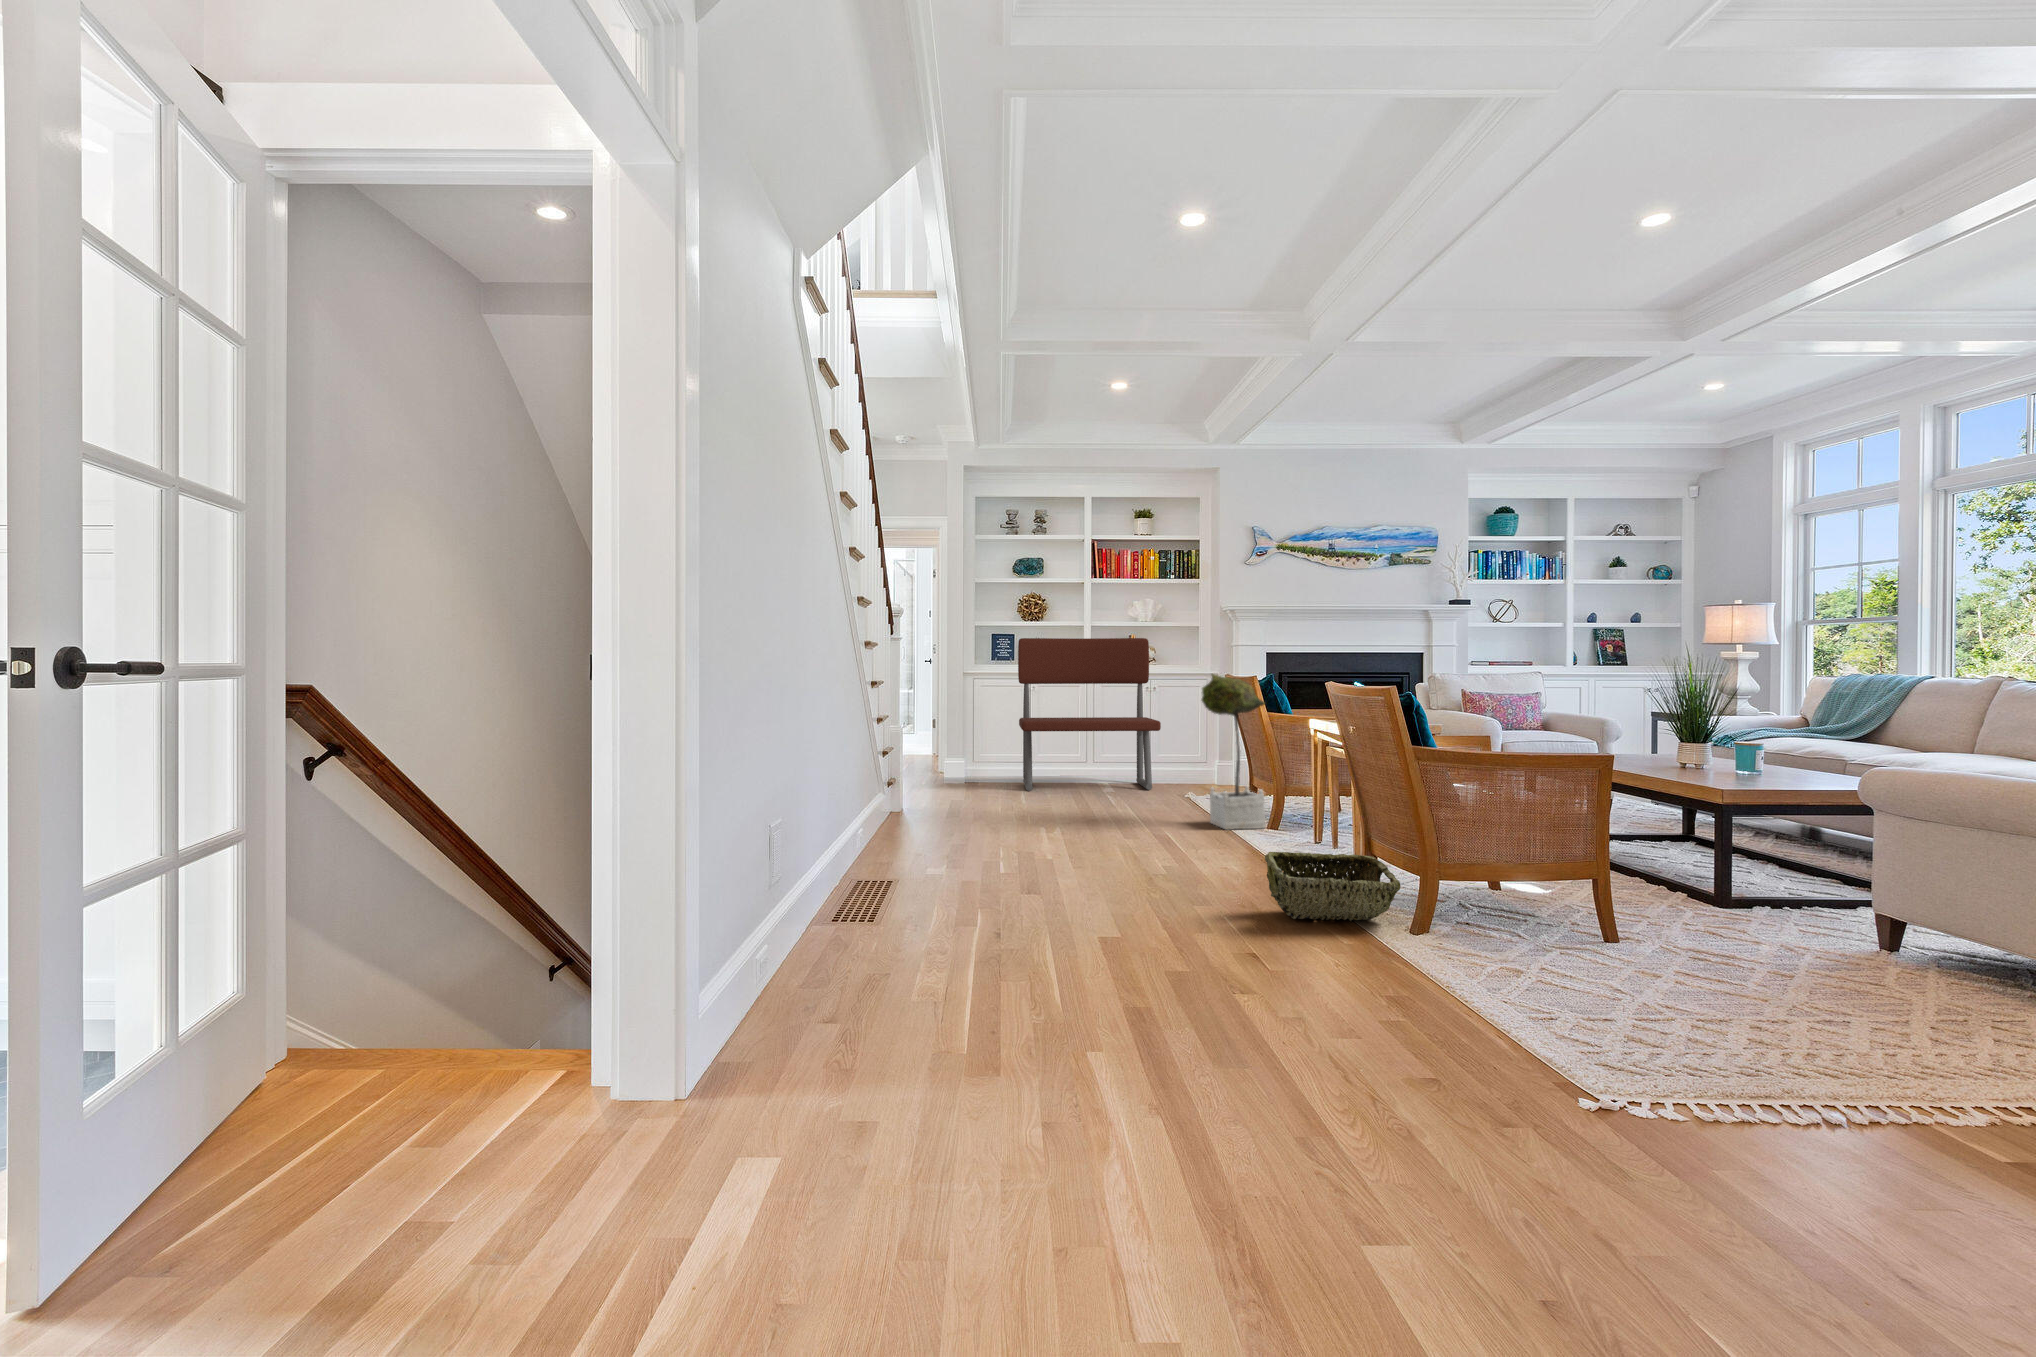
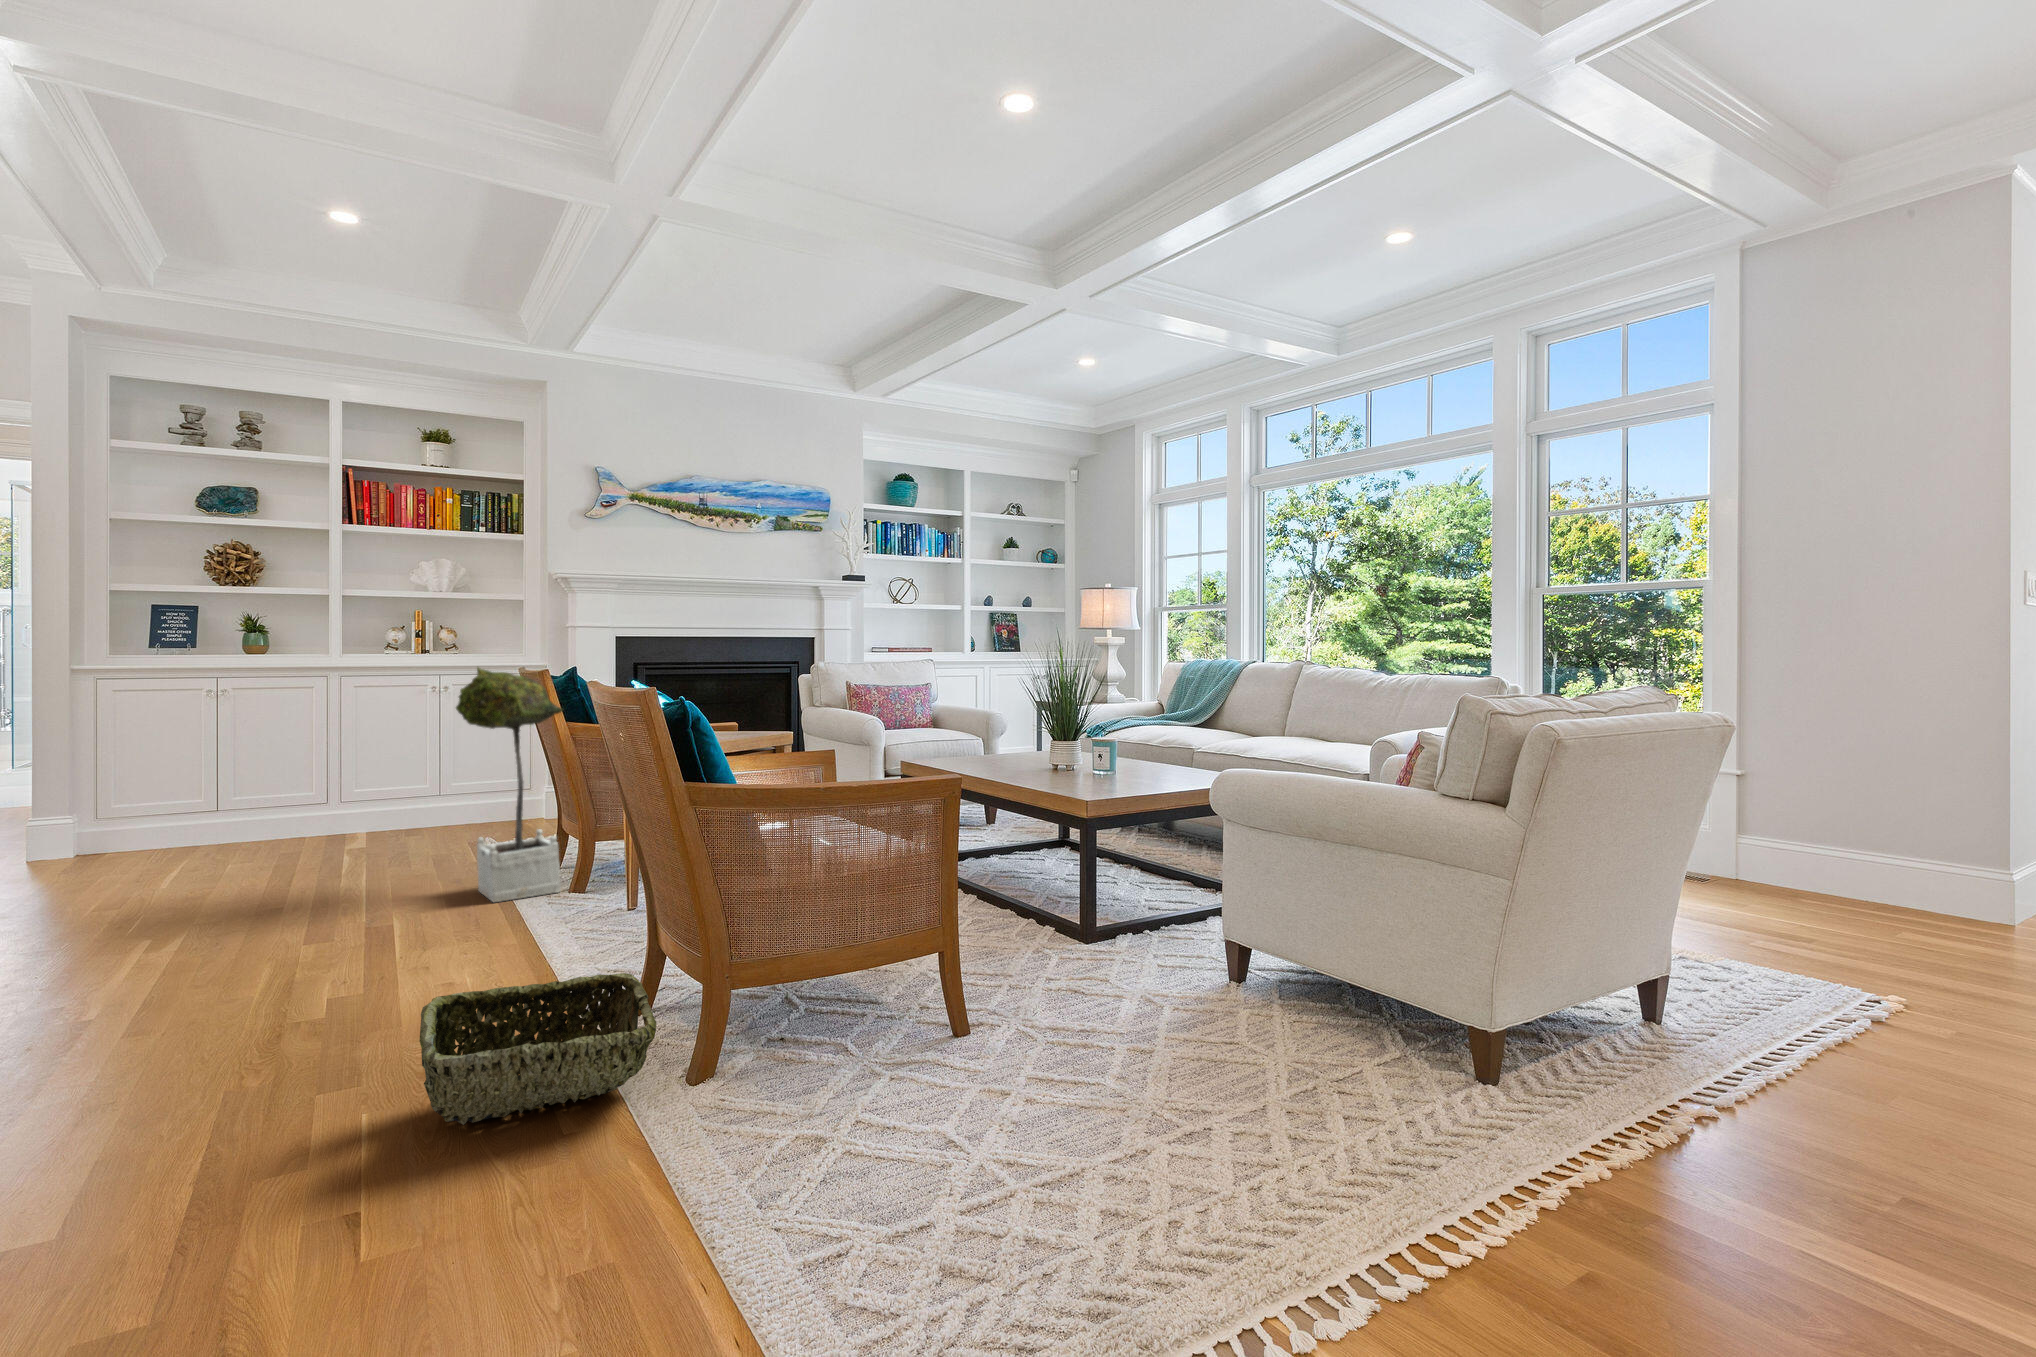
bench: present [1018,638,1161,791] -> none [177,610,441,855]

